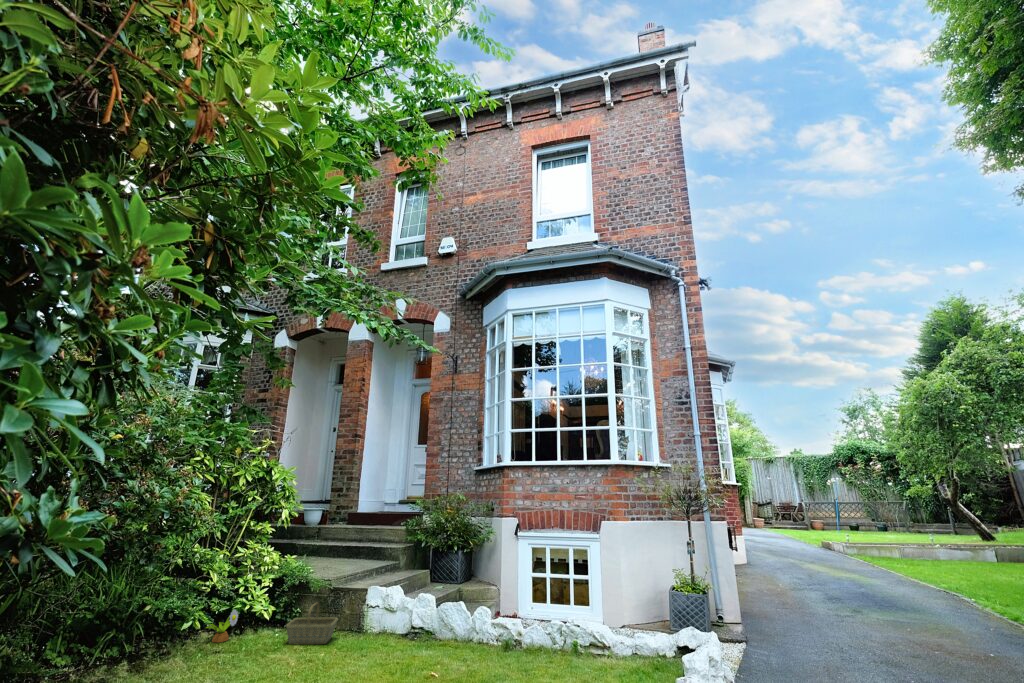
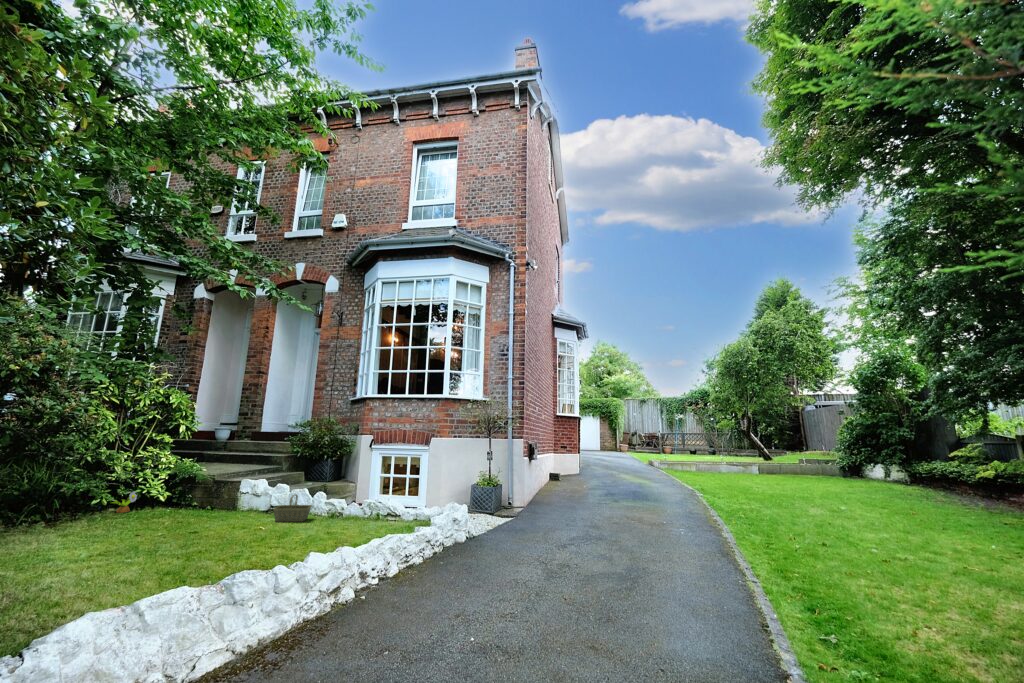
basket: present [286,602,338,644] -> present [273,494,312,522]

